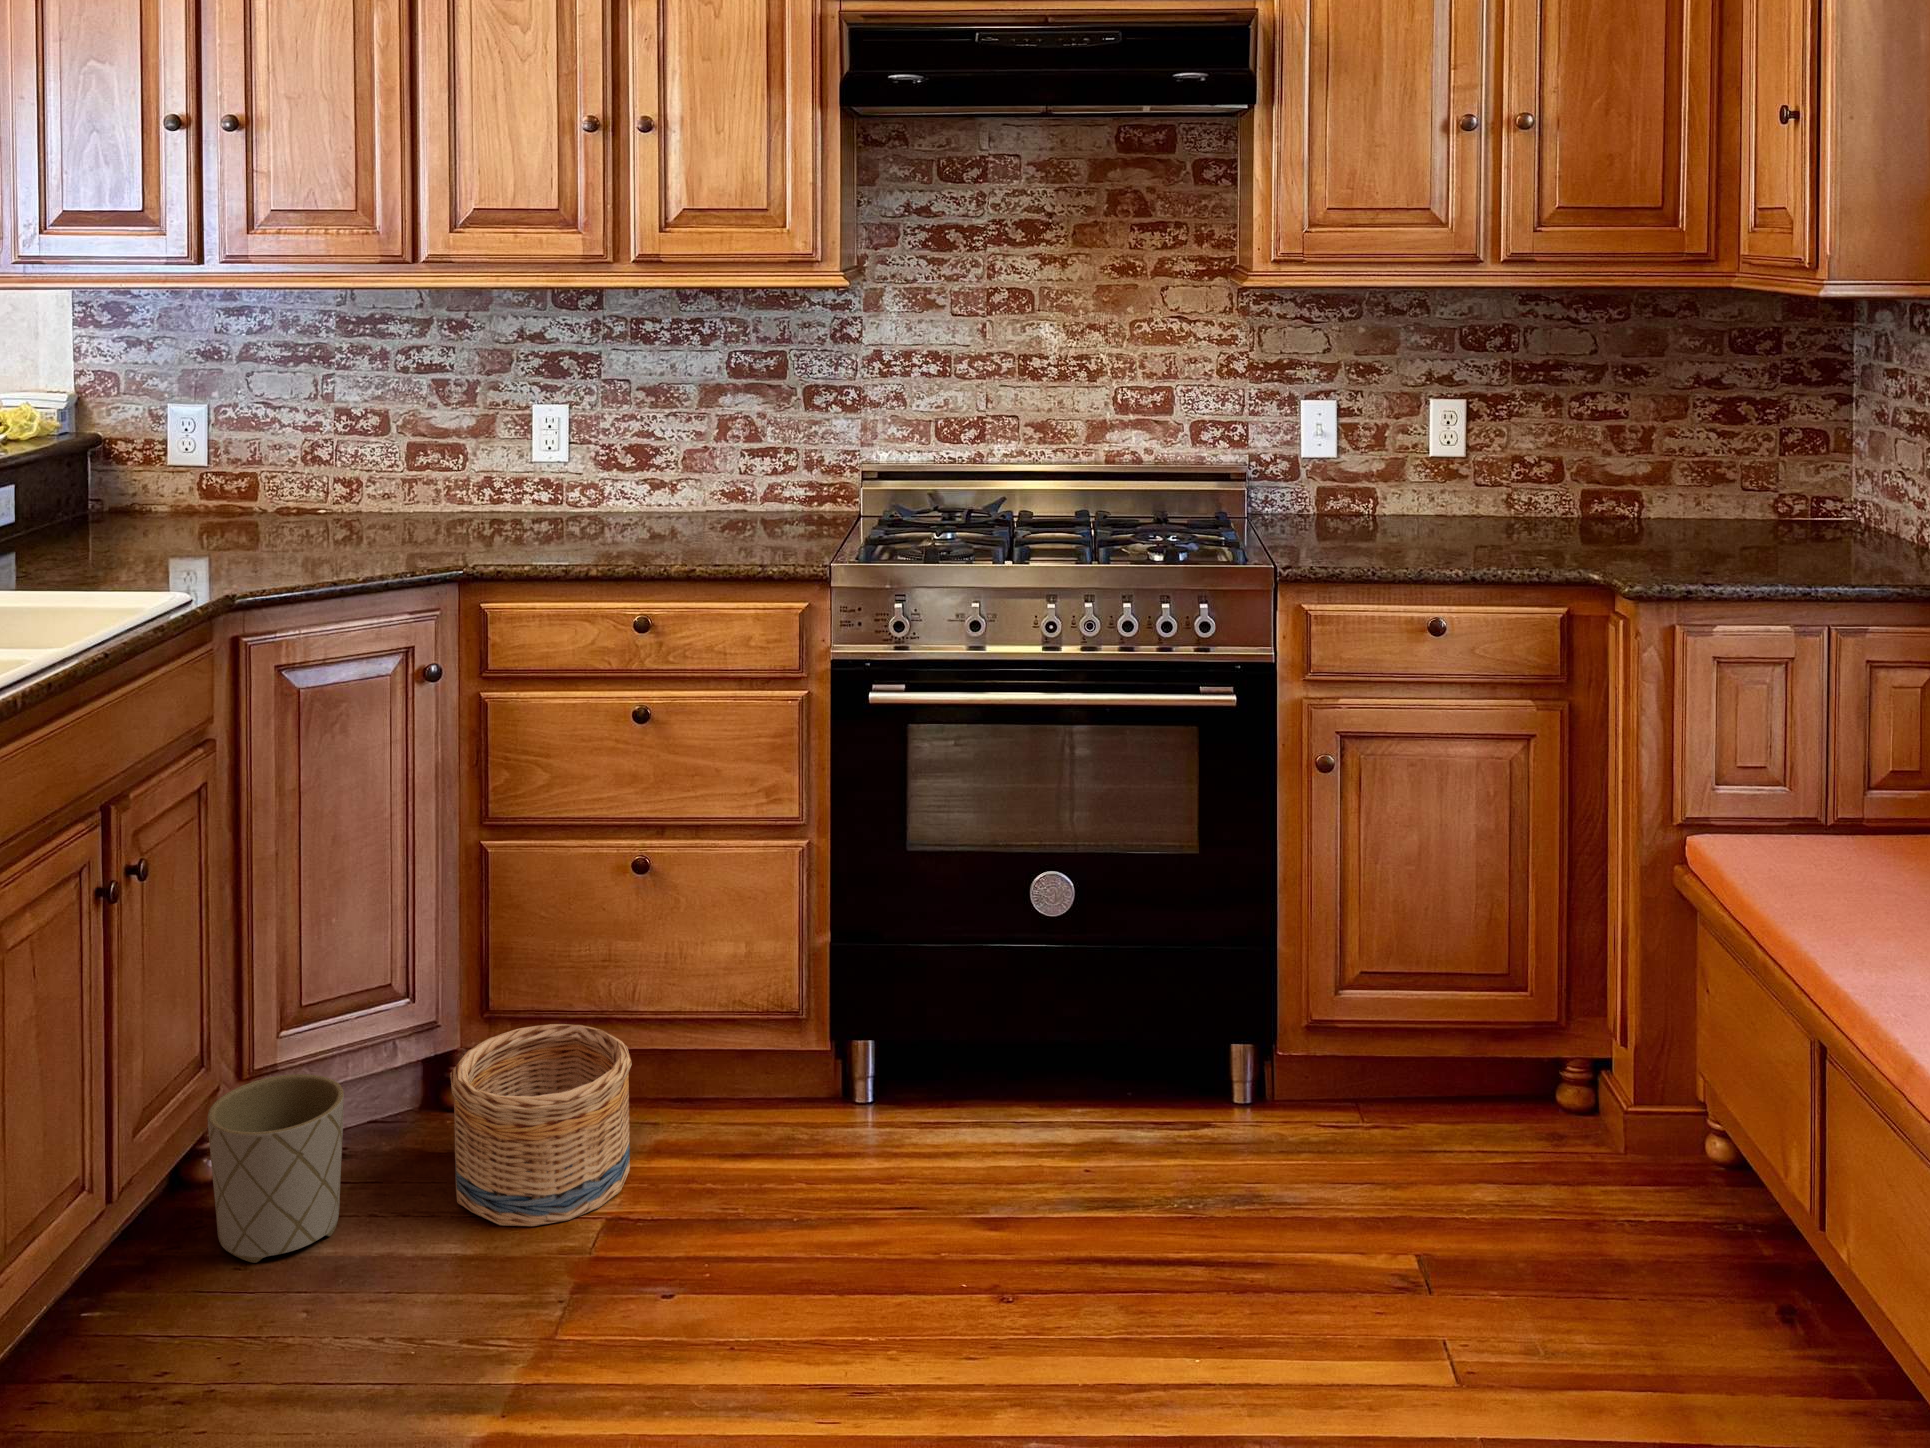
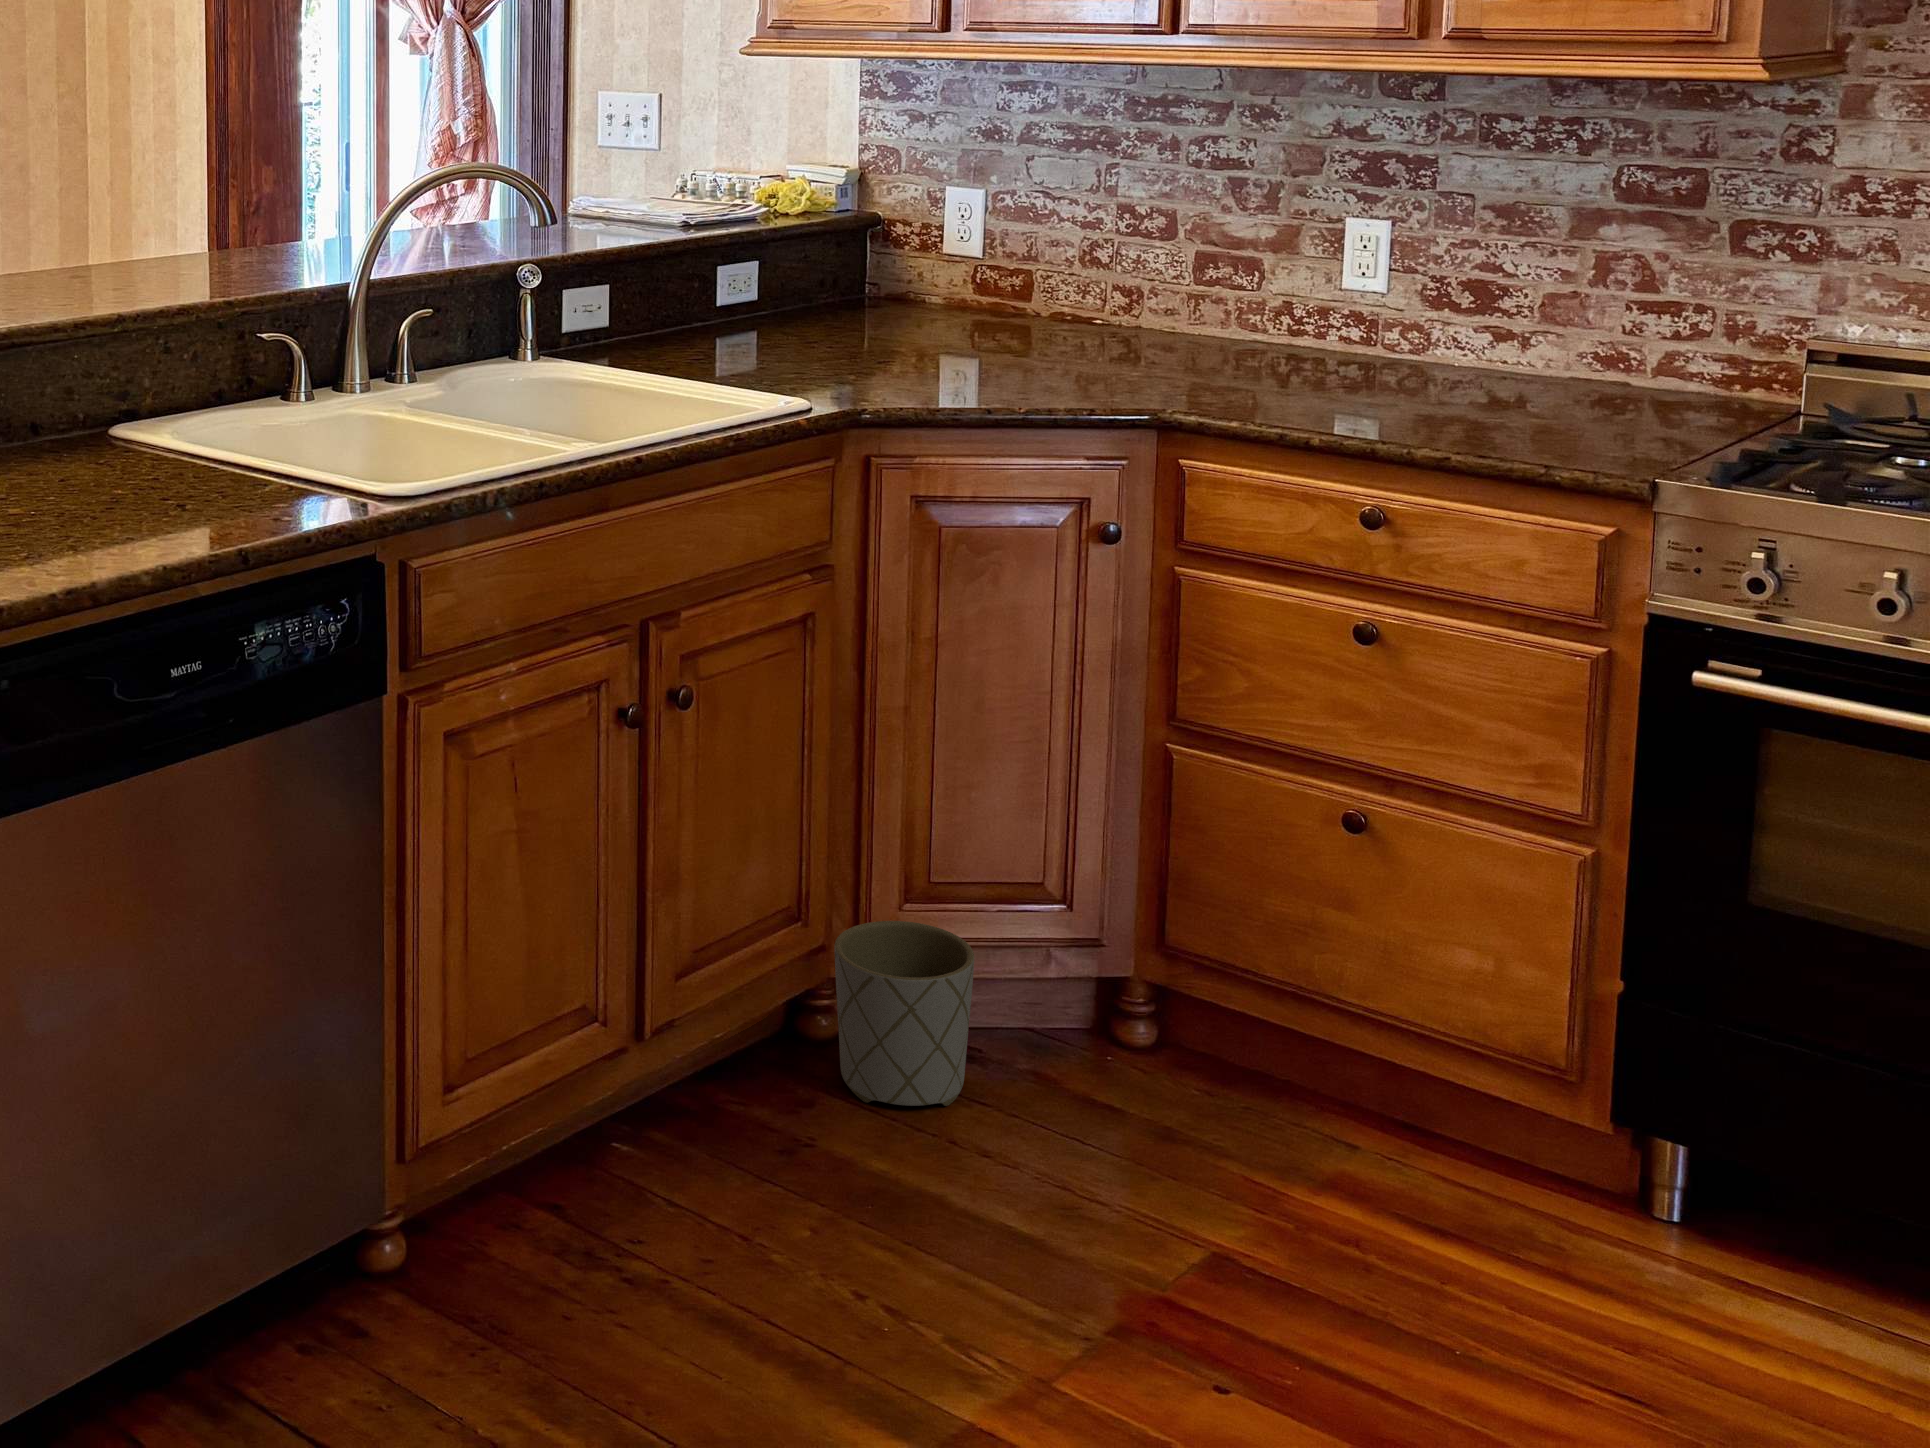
basket: present [450,1024,632,1226] -> none [1088,958,1313,1194]

